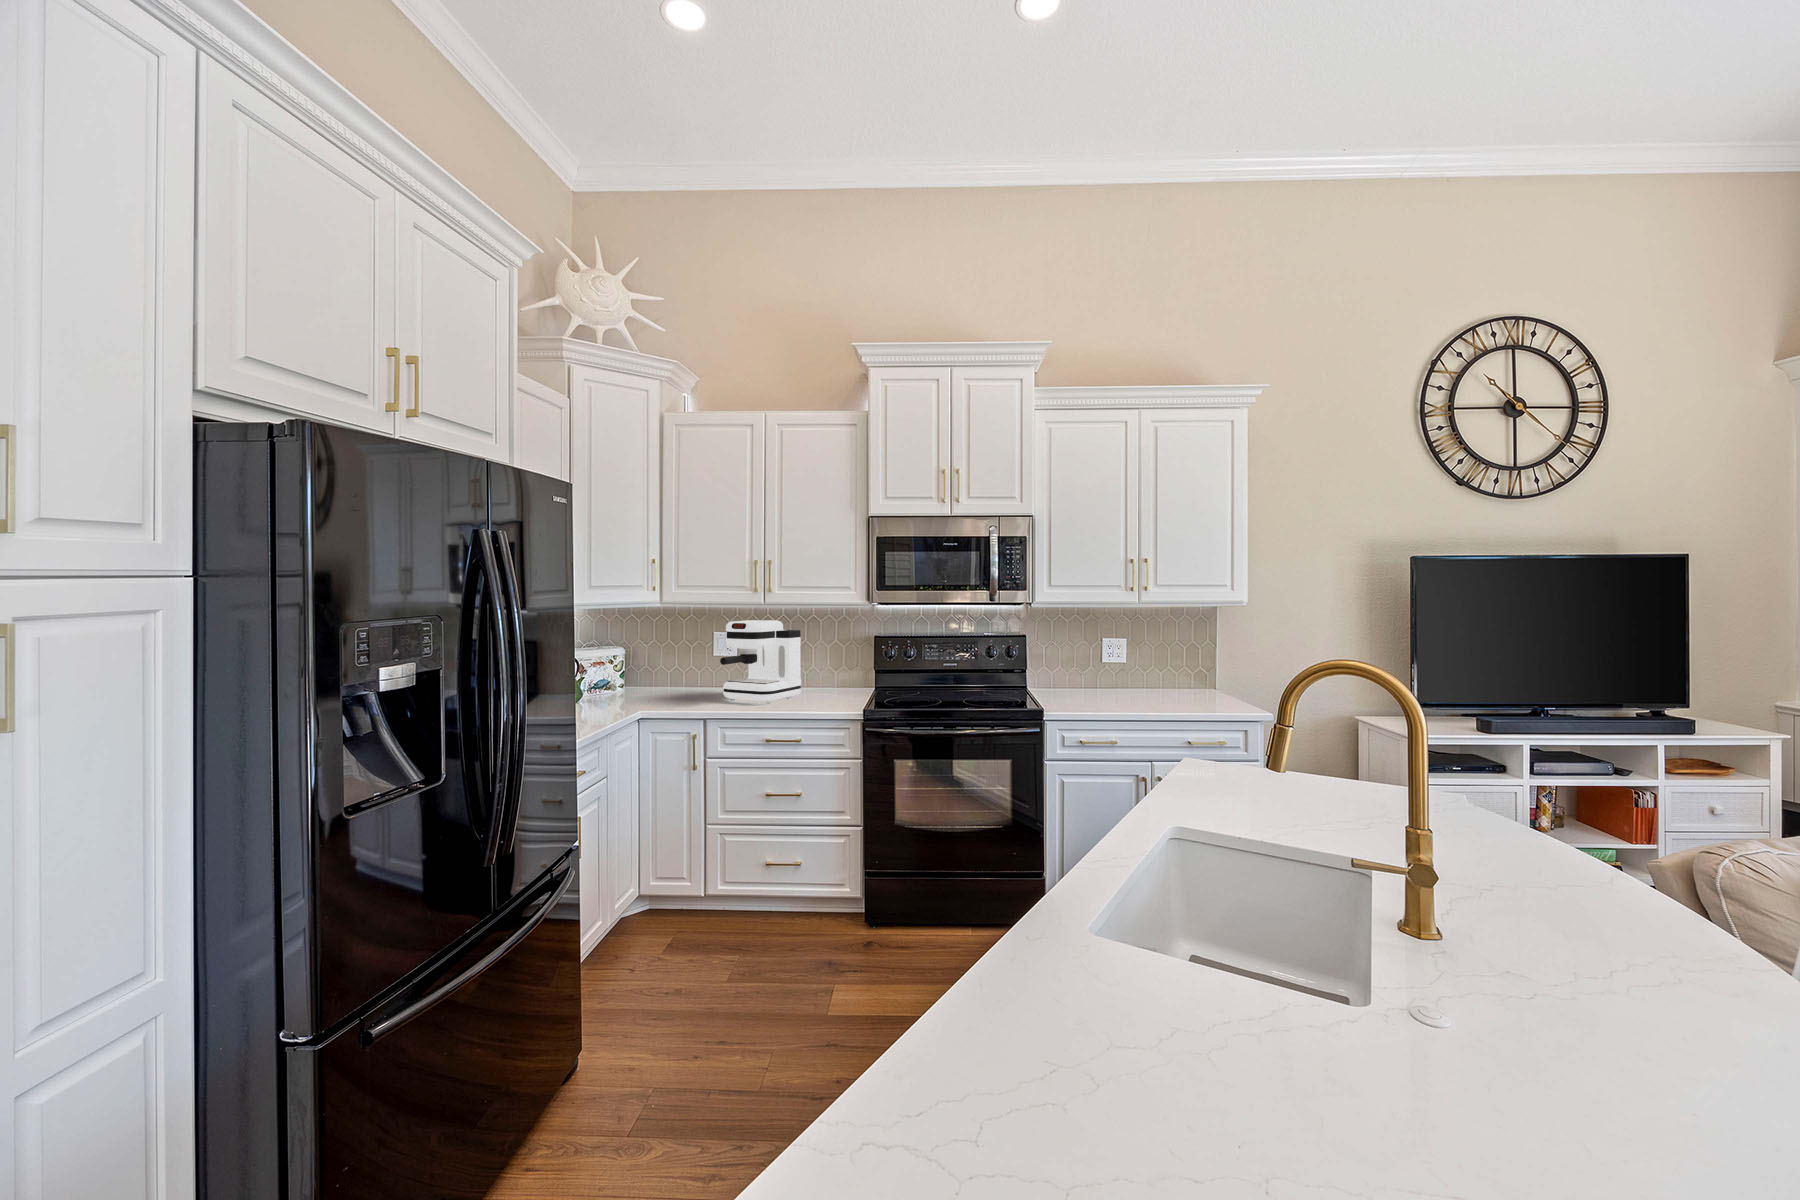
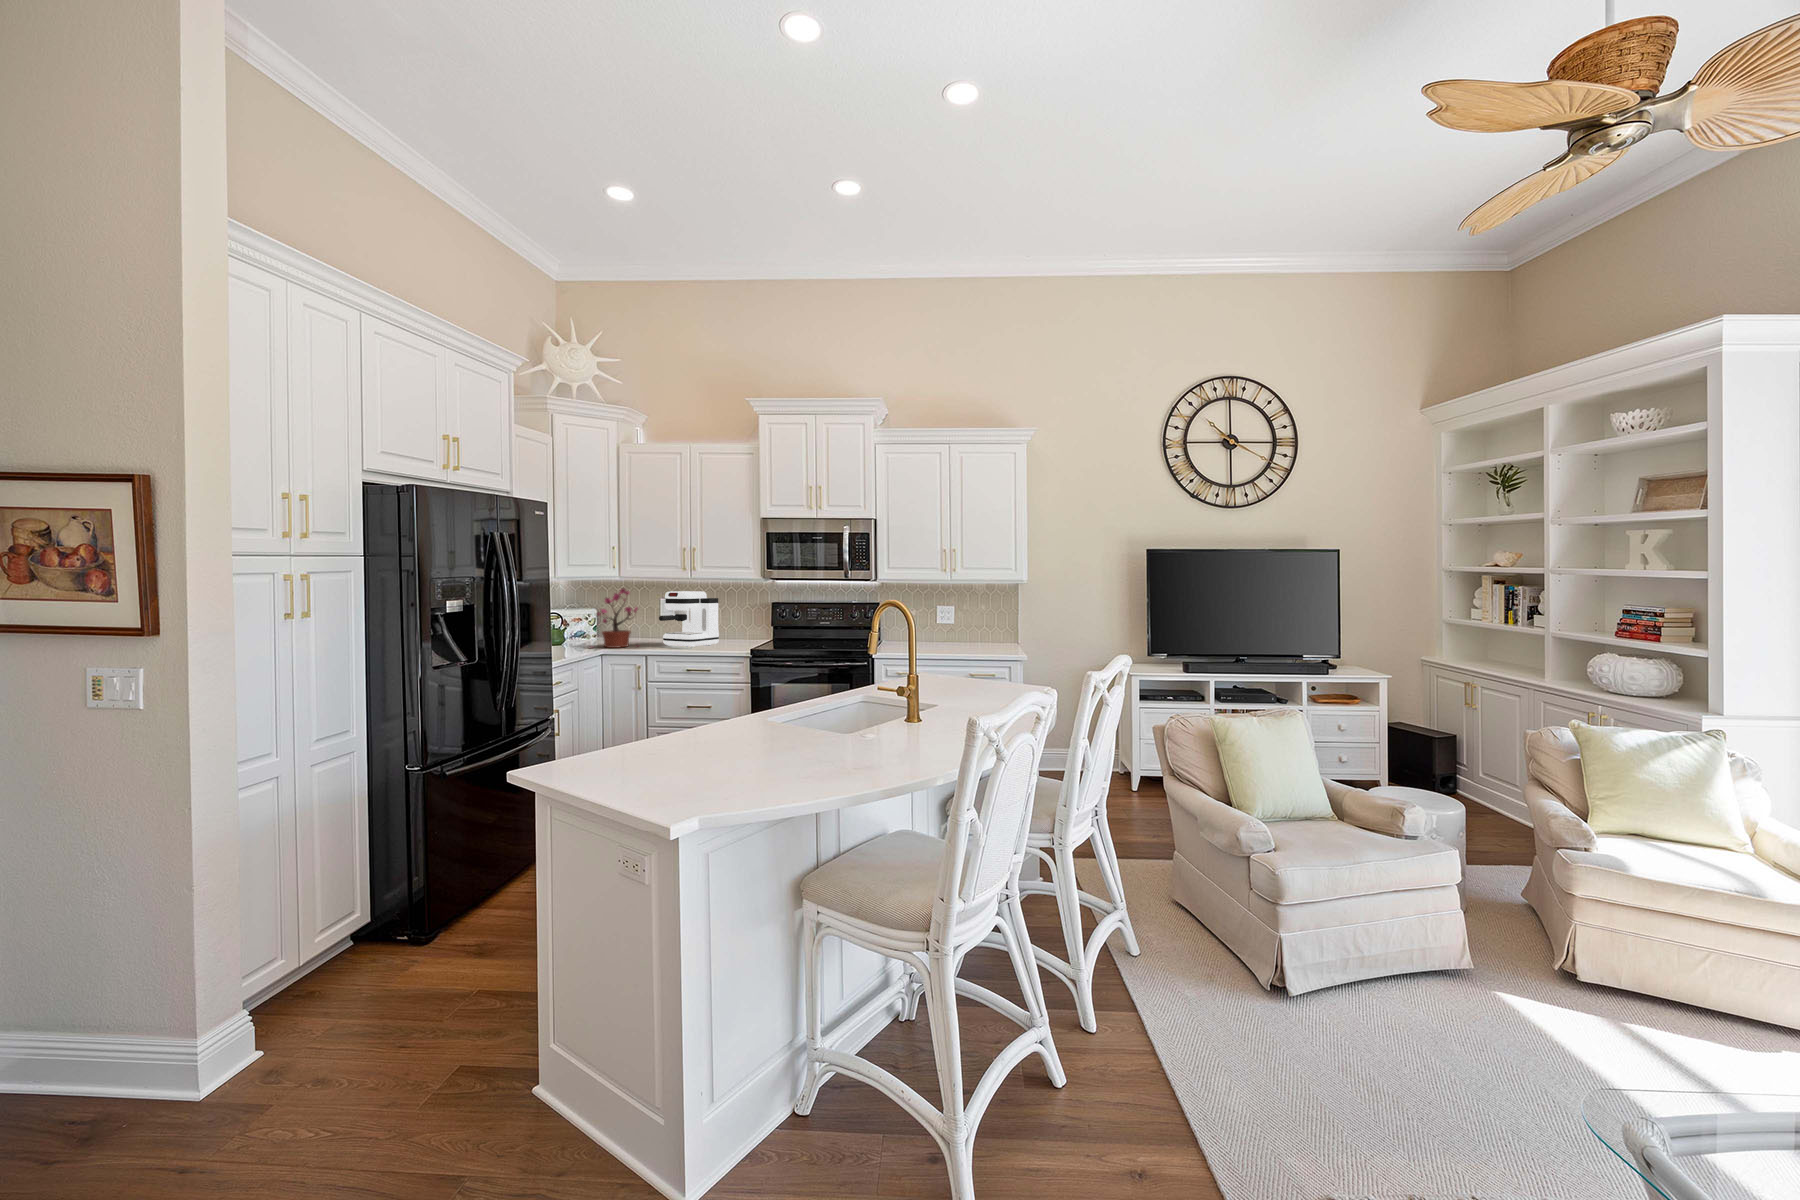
potted plant: none [618,617,691,705] -> present [597,589,638,648]

